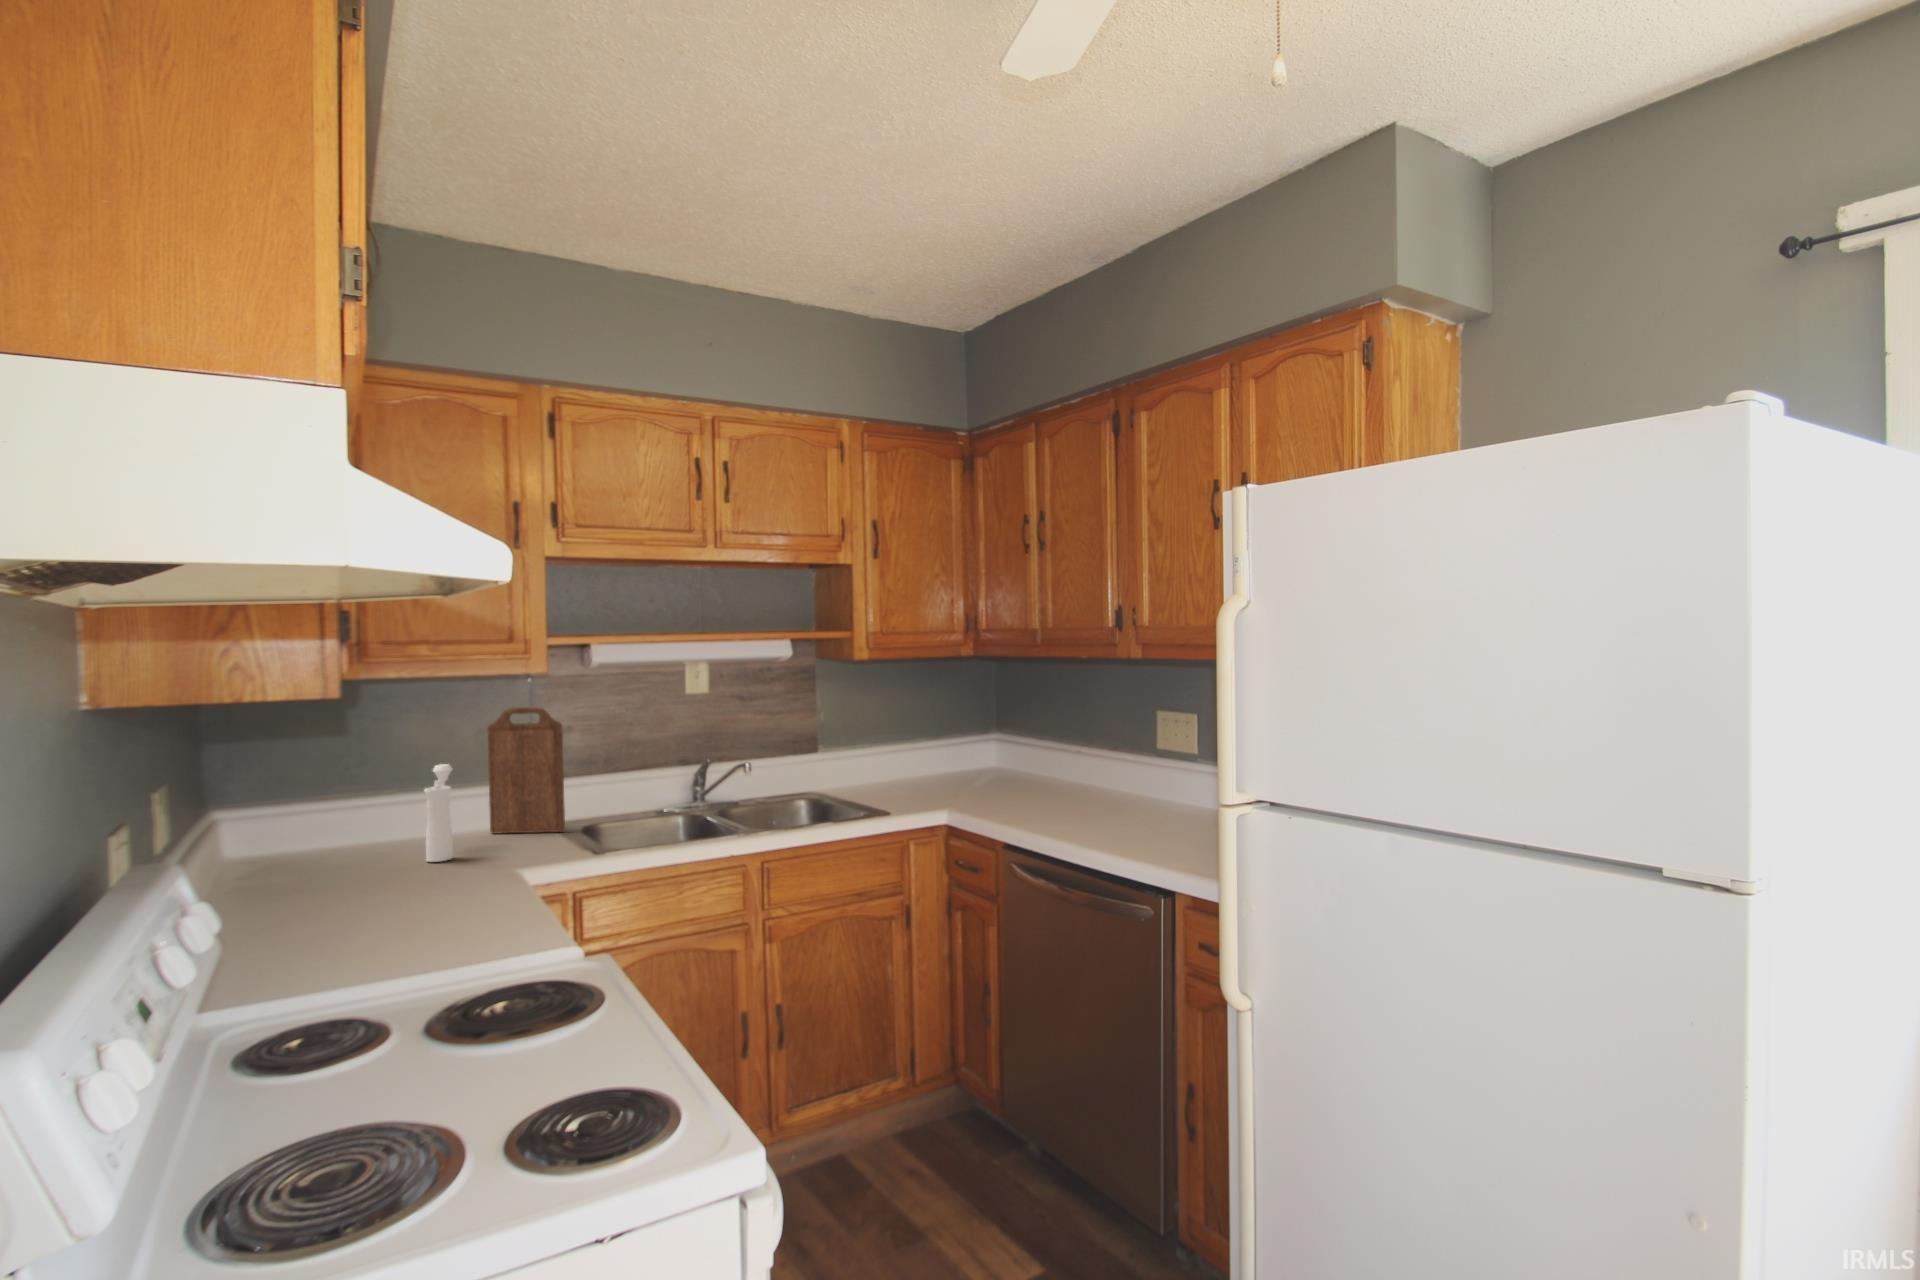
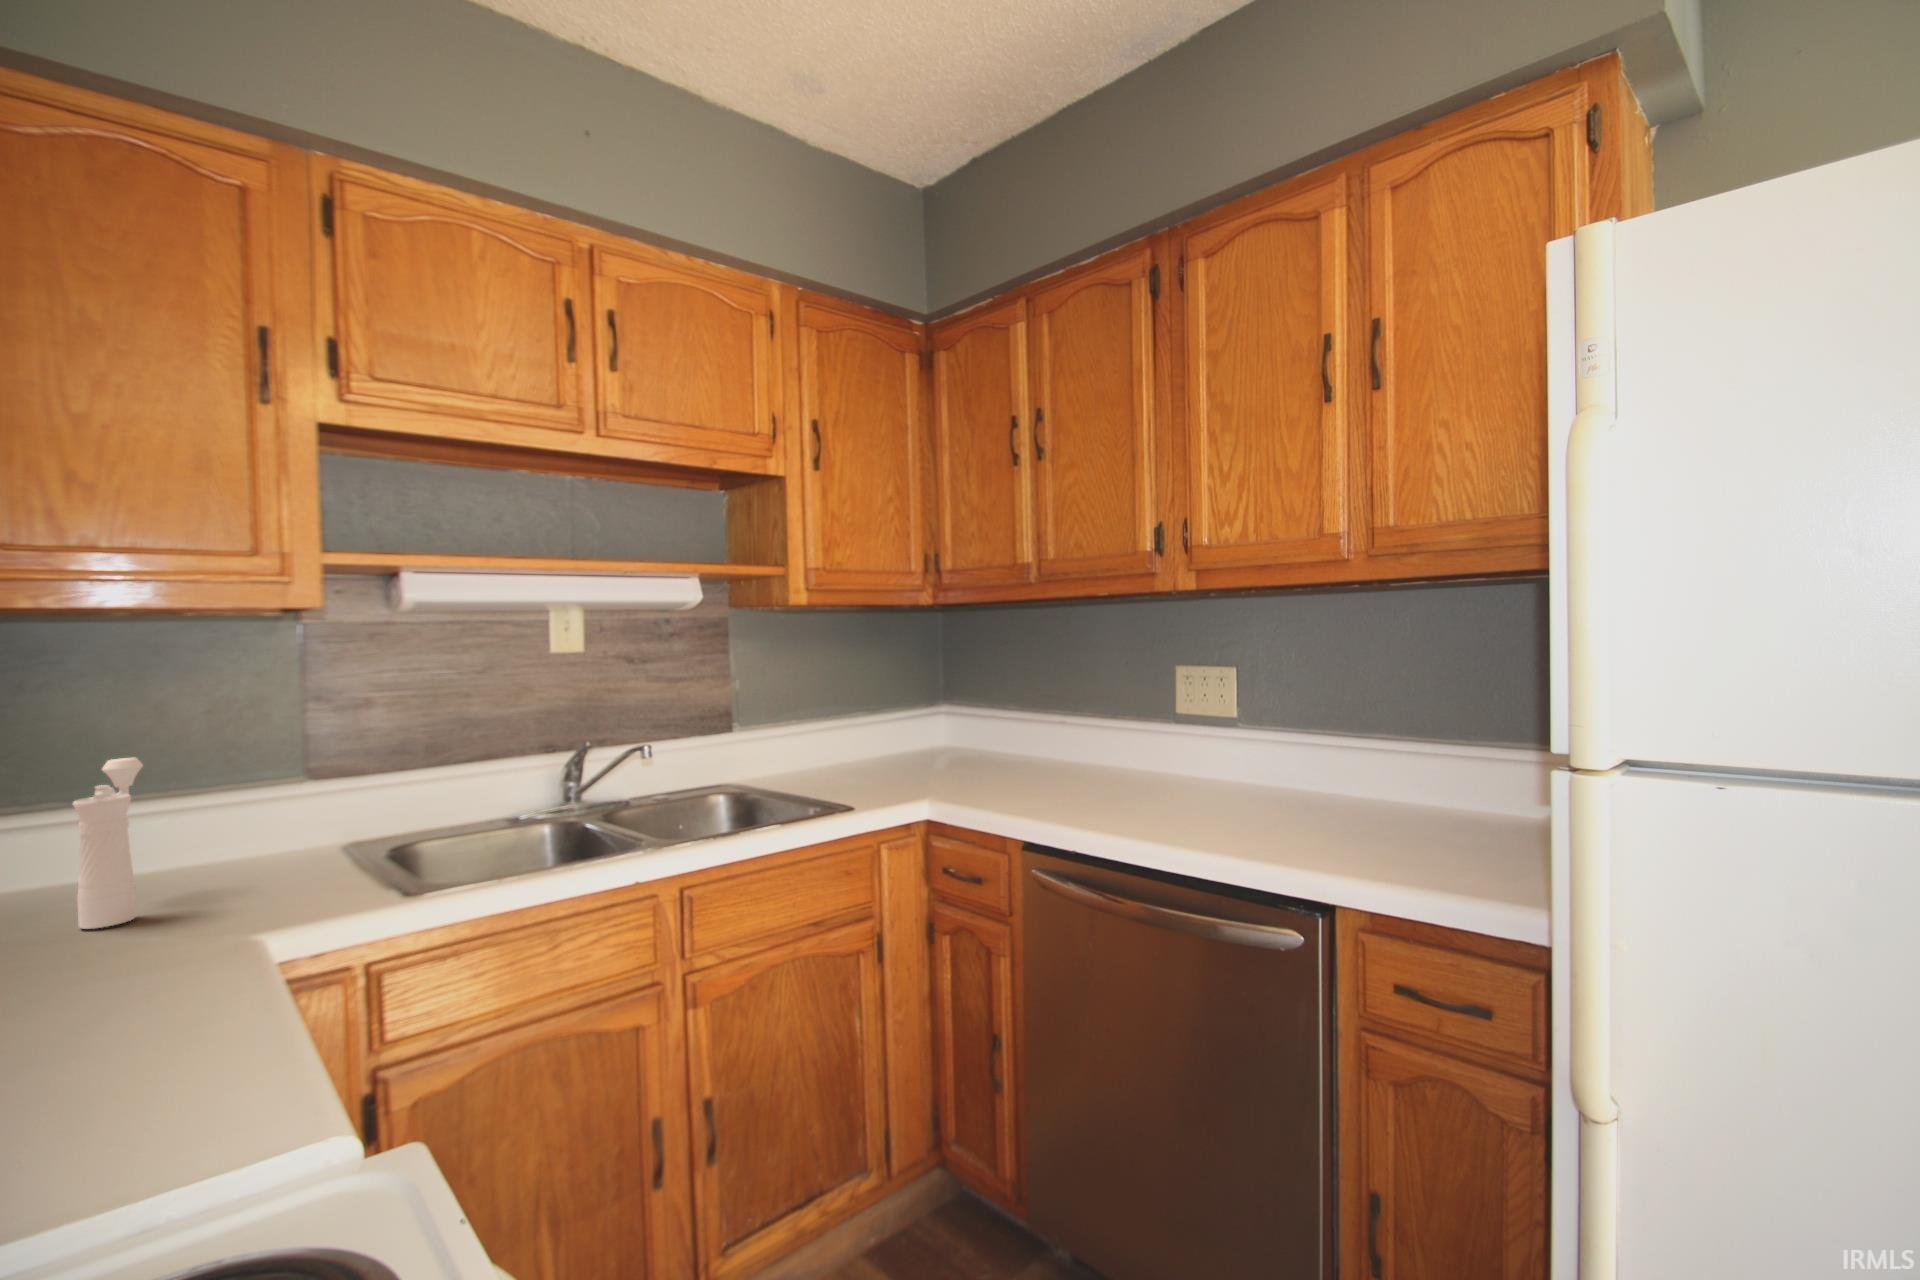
cutting board: present [487,707,565,834] -> none [219,665,358,867]

